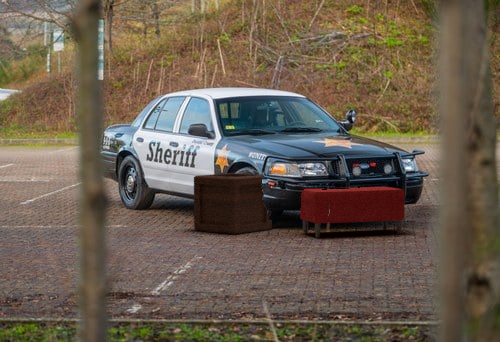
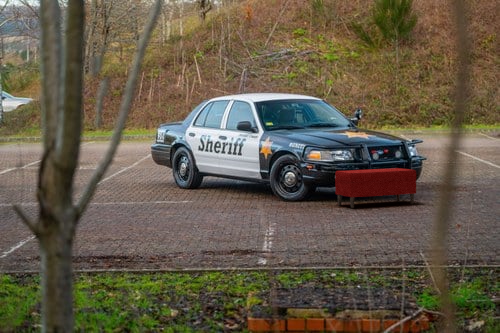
wooden crate: present [194,173,272,234] -> none [250,160,310,207]

